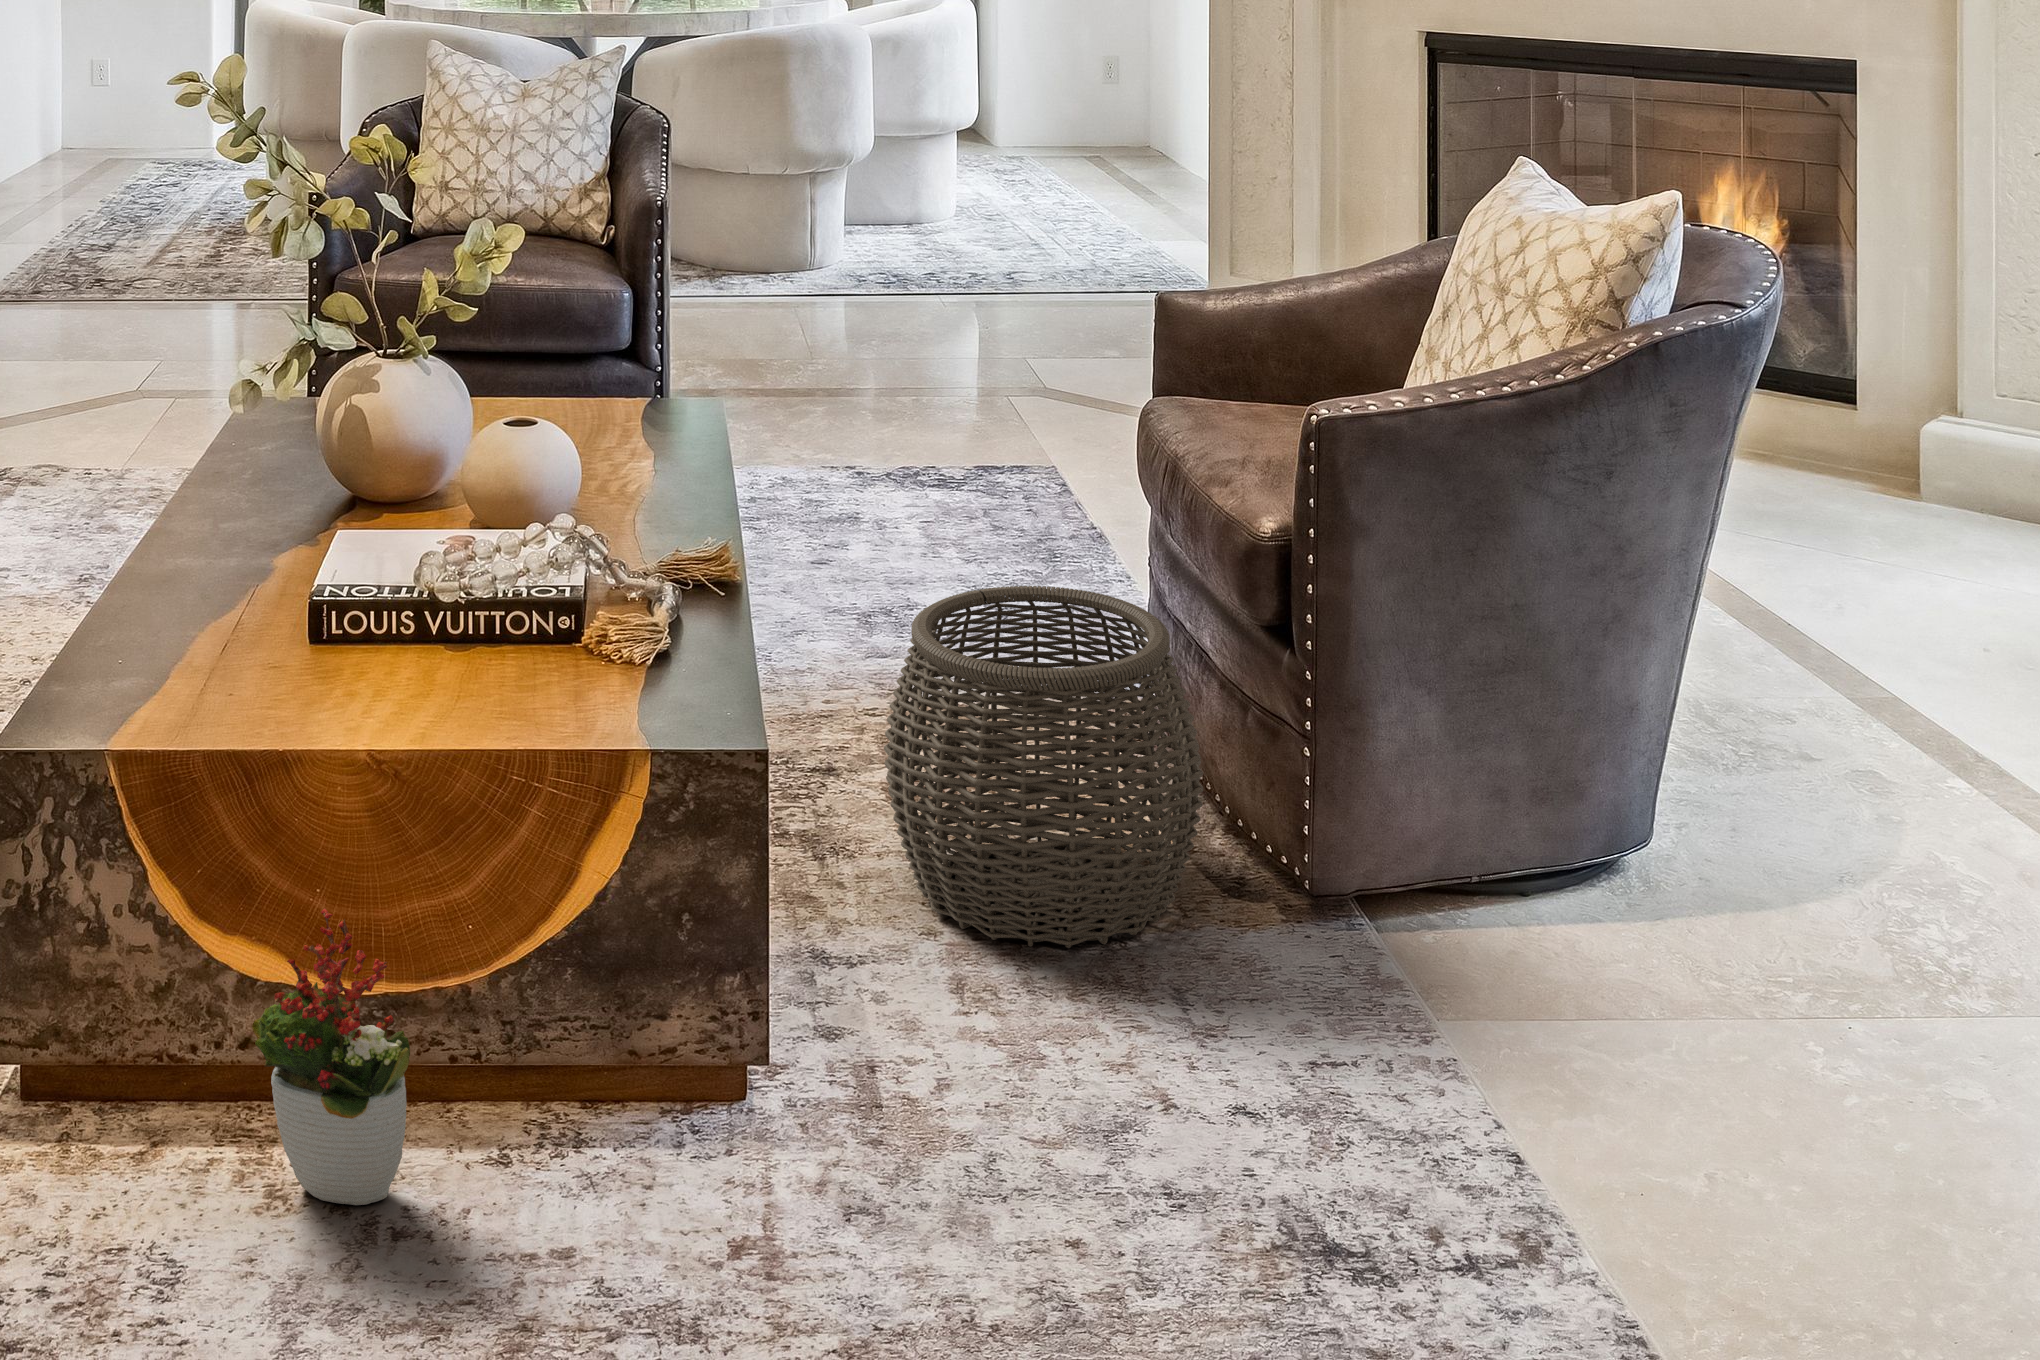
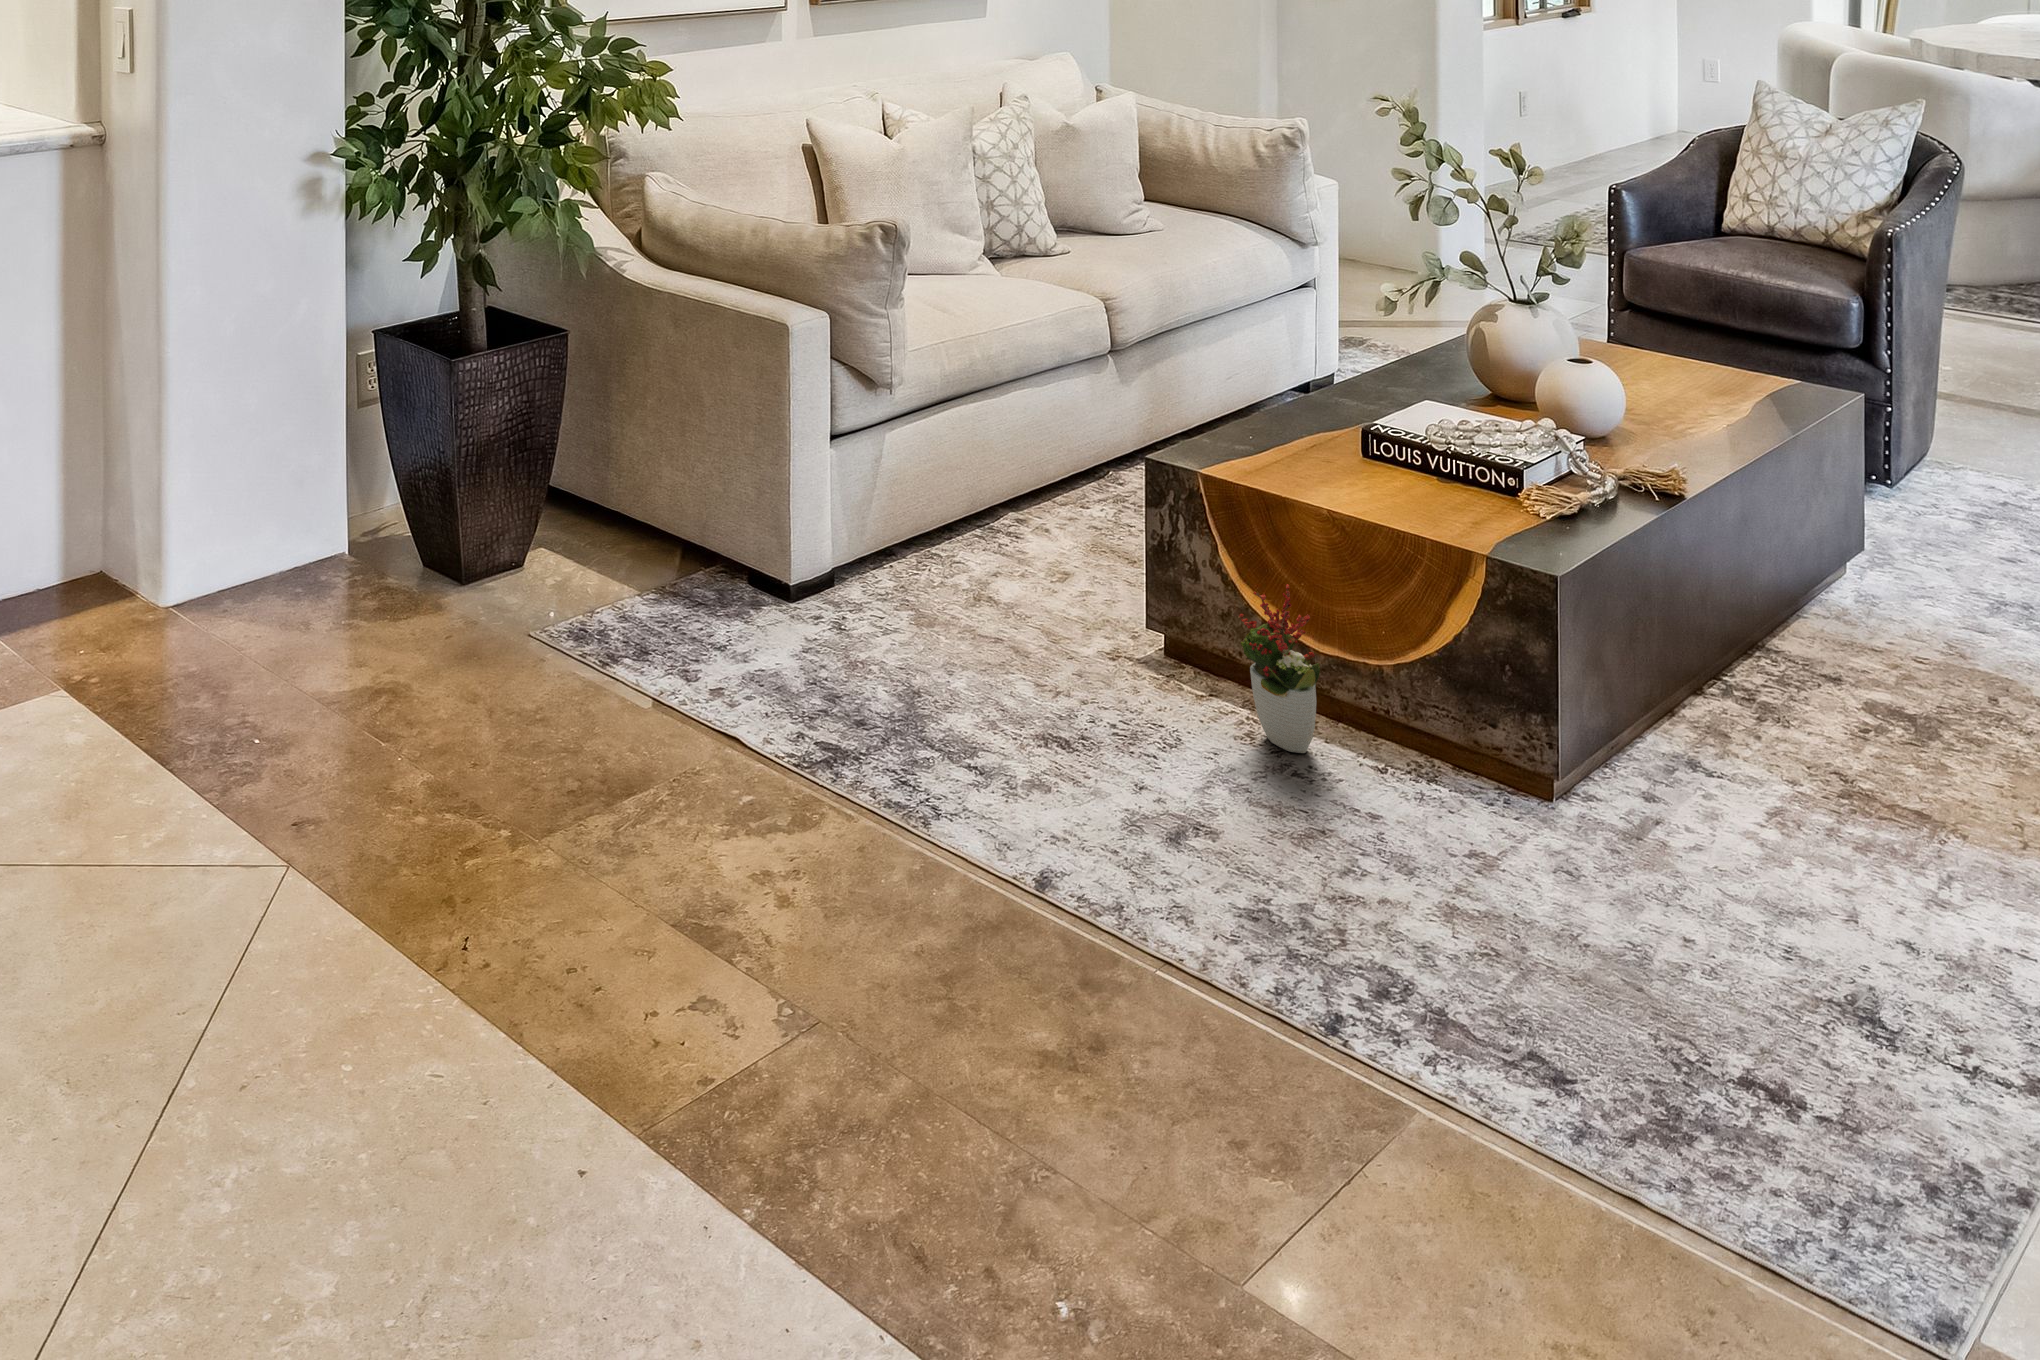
woven basket: present [884,586,1203,948] -> none [1765,544,2028,813]

